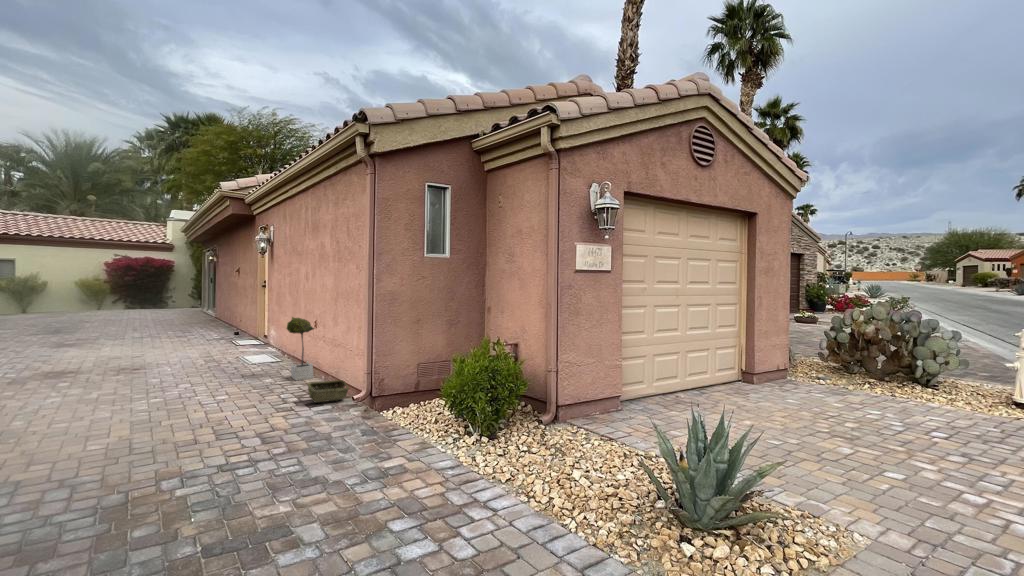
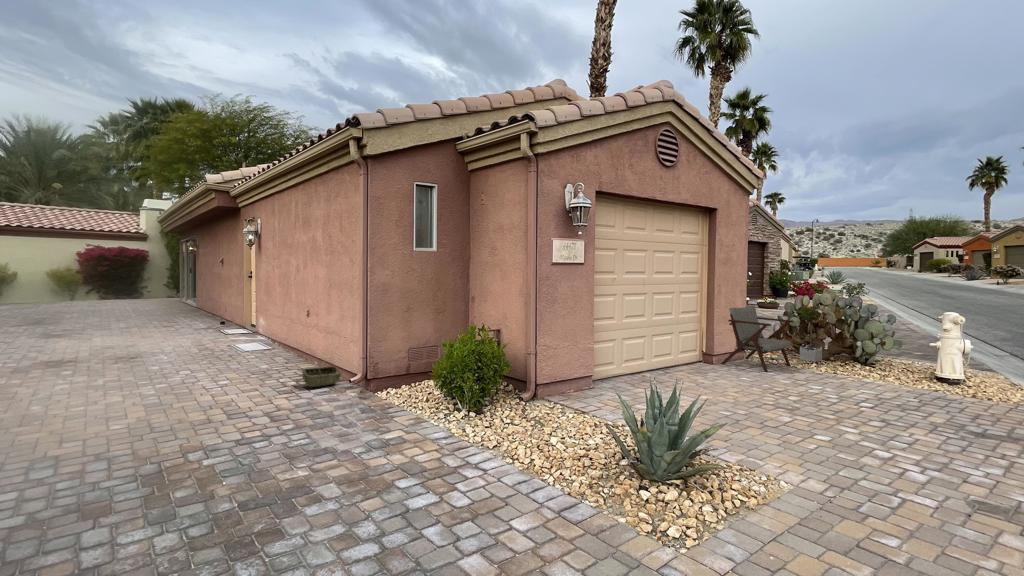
potted tree: present [287,317,314,380] -> present [796,306,822,362]
lounge chair: none [761,319,844,392] -> present [721,306,794,372]

